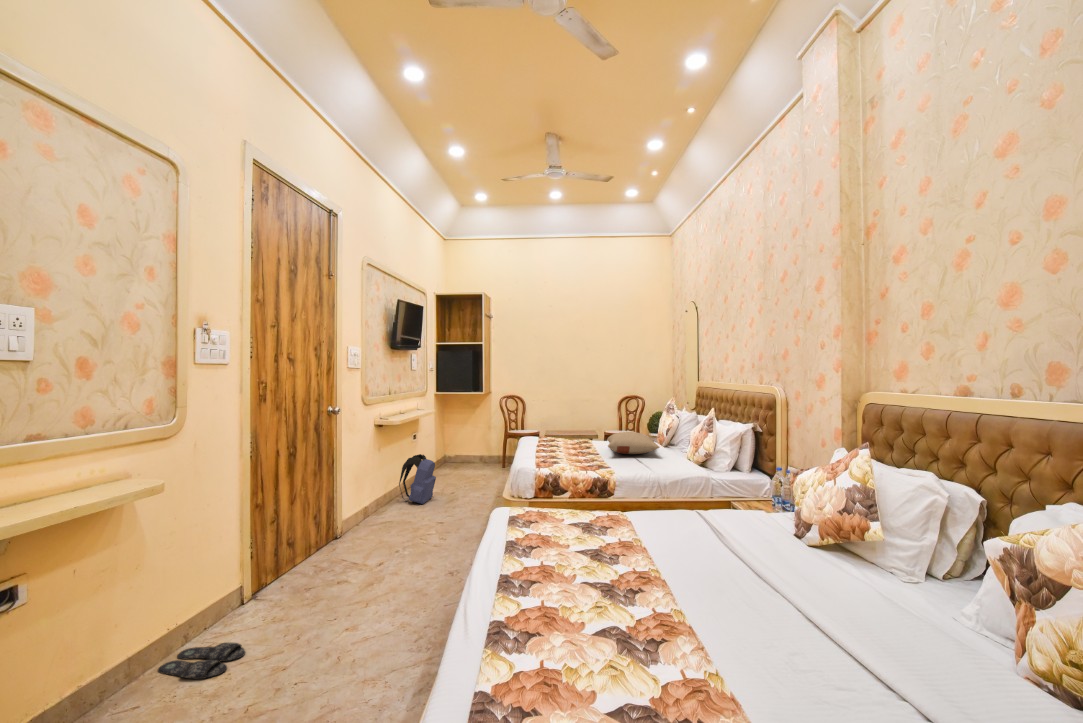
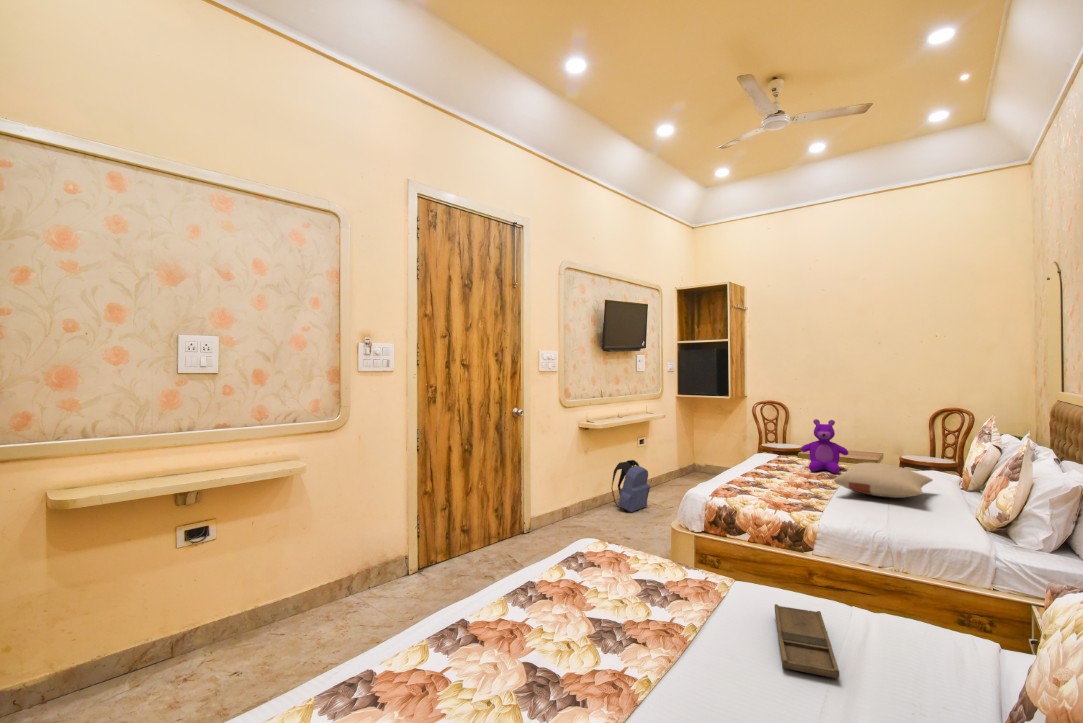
teddy bear: none [566,405,596,445] -> present [801,419,848,473]
tray: none [670,508,729,536] -> present [775,604,839,679]
slippers: present [158,643,245,679] -> none [318,600,373,631]

